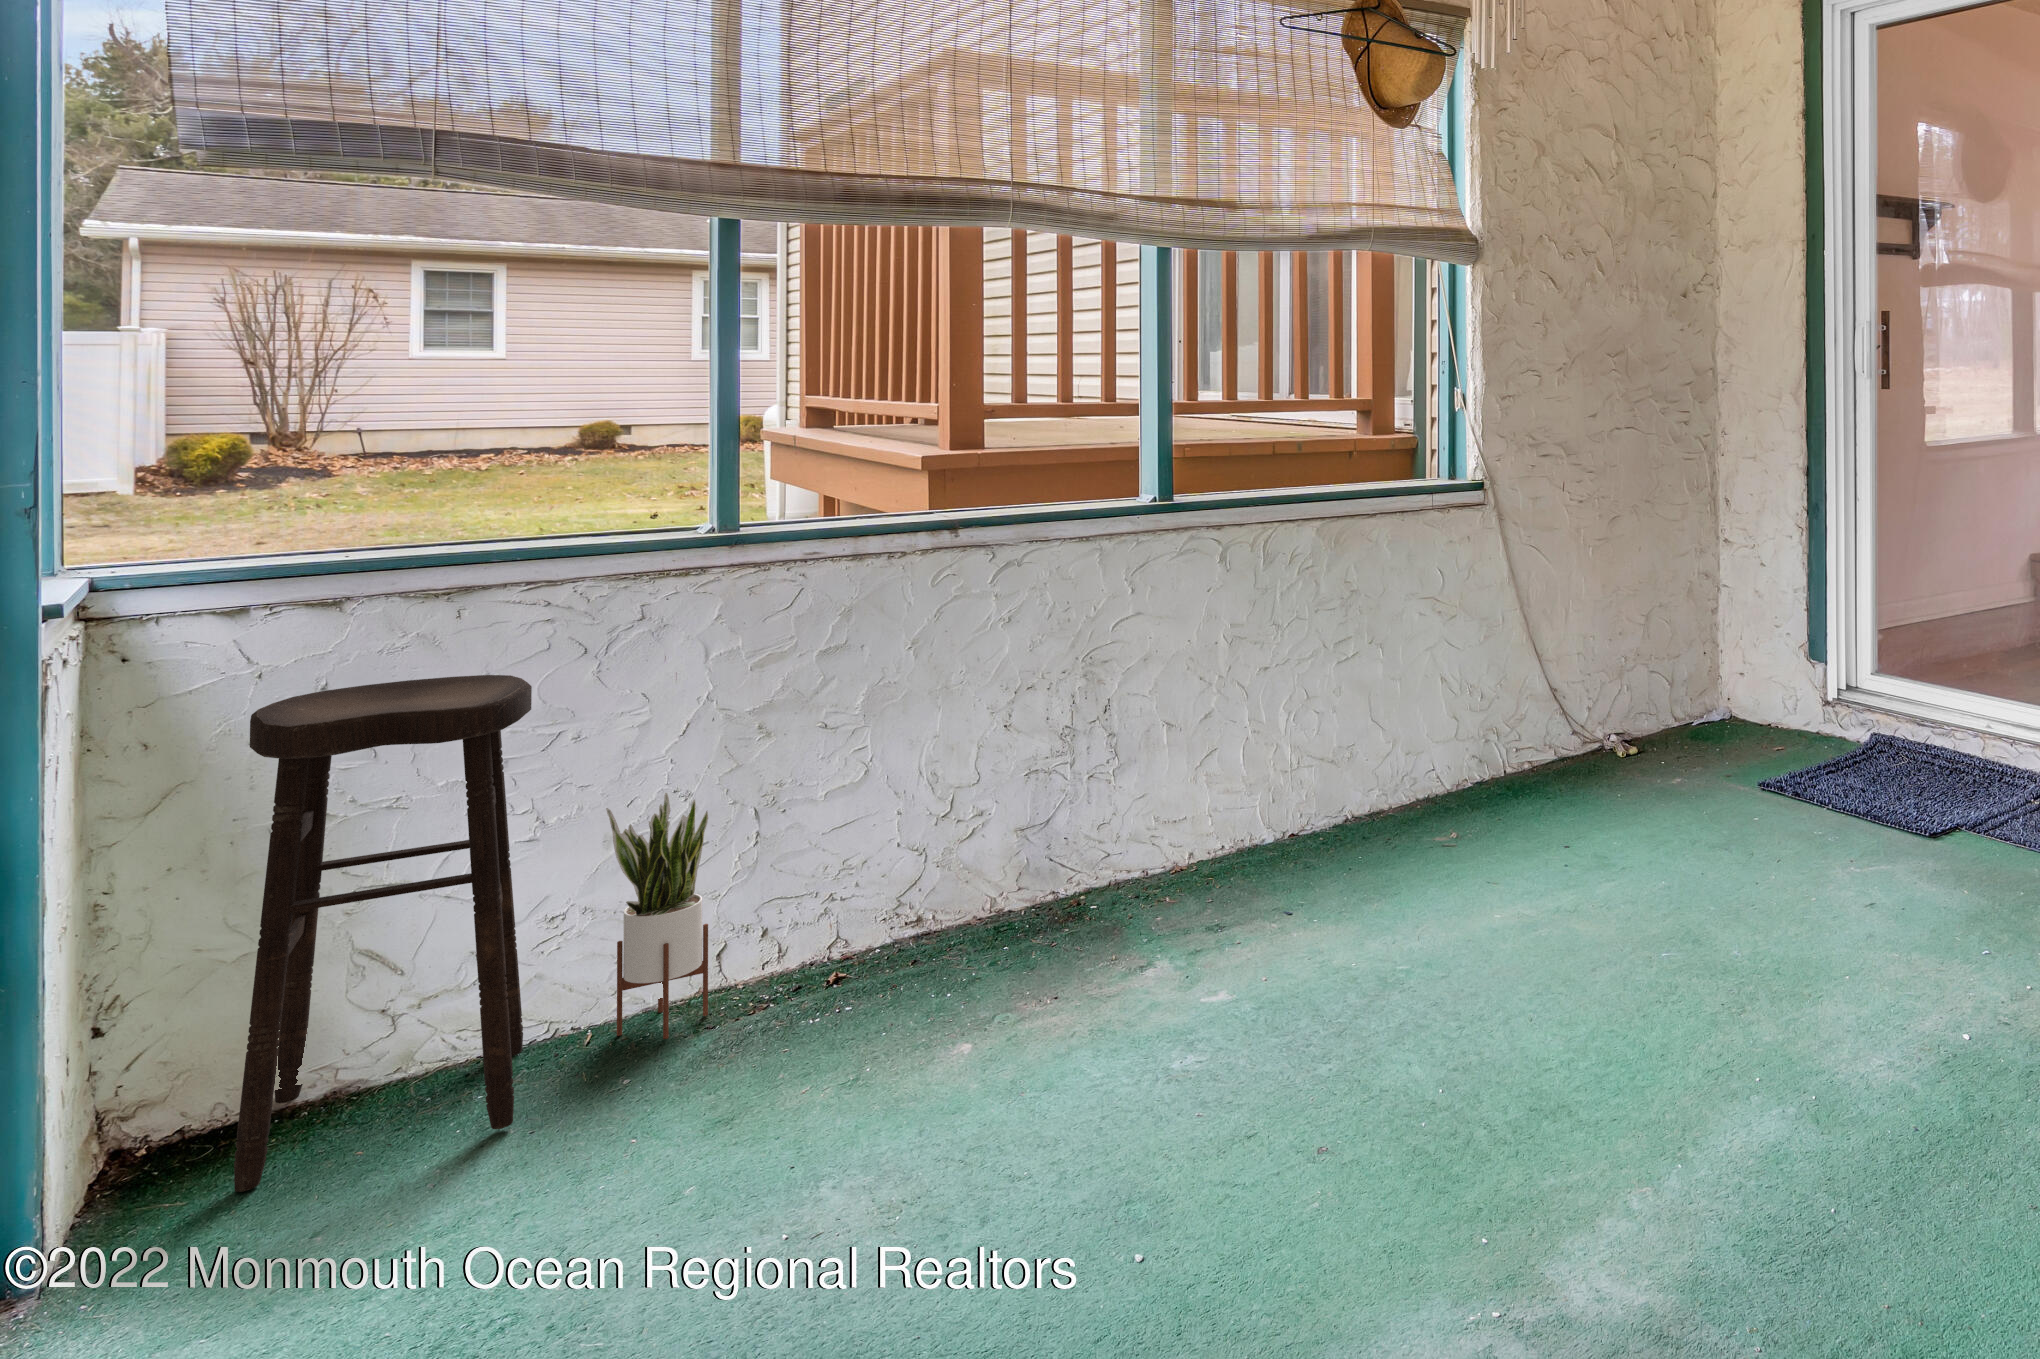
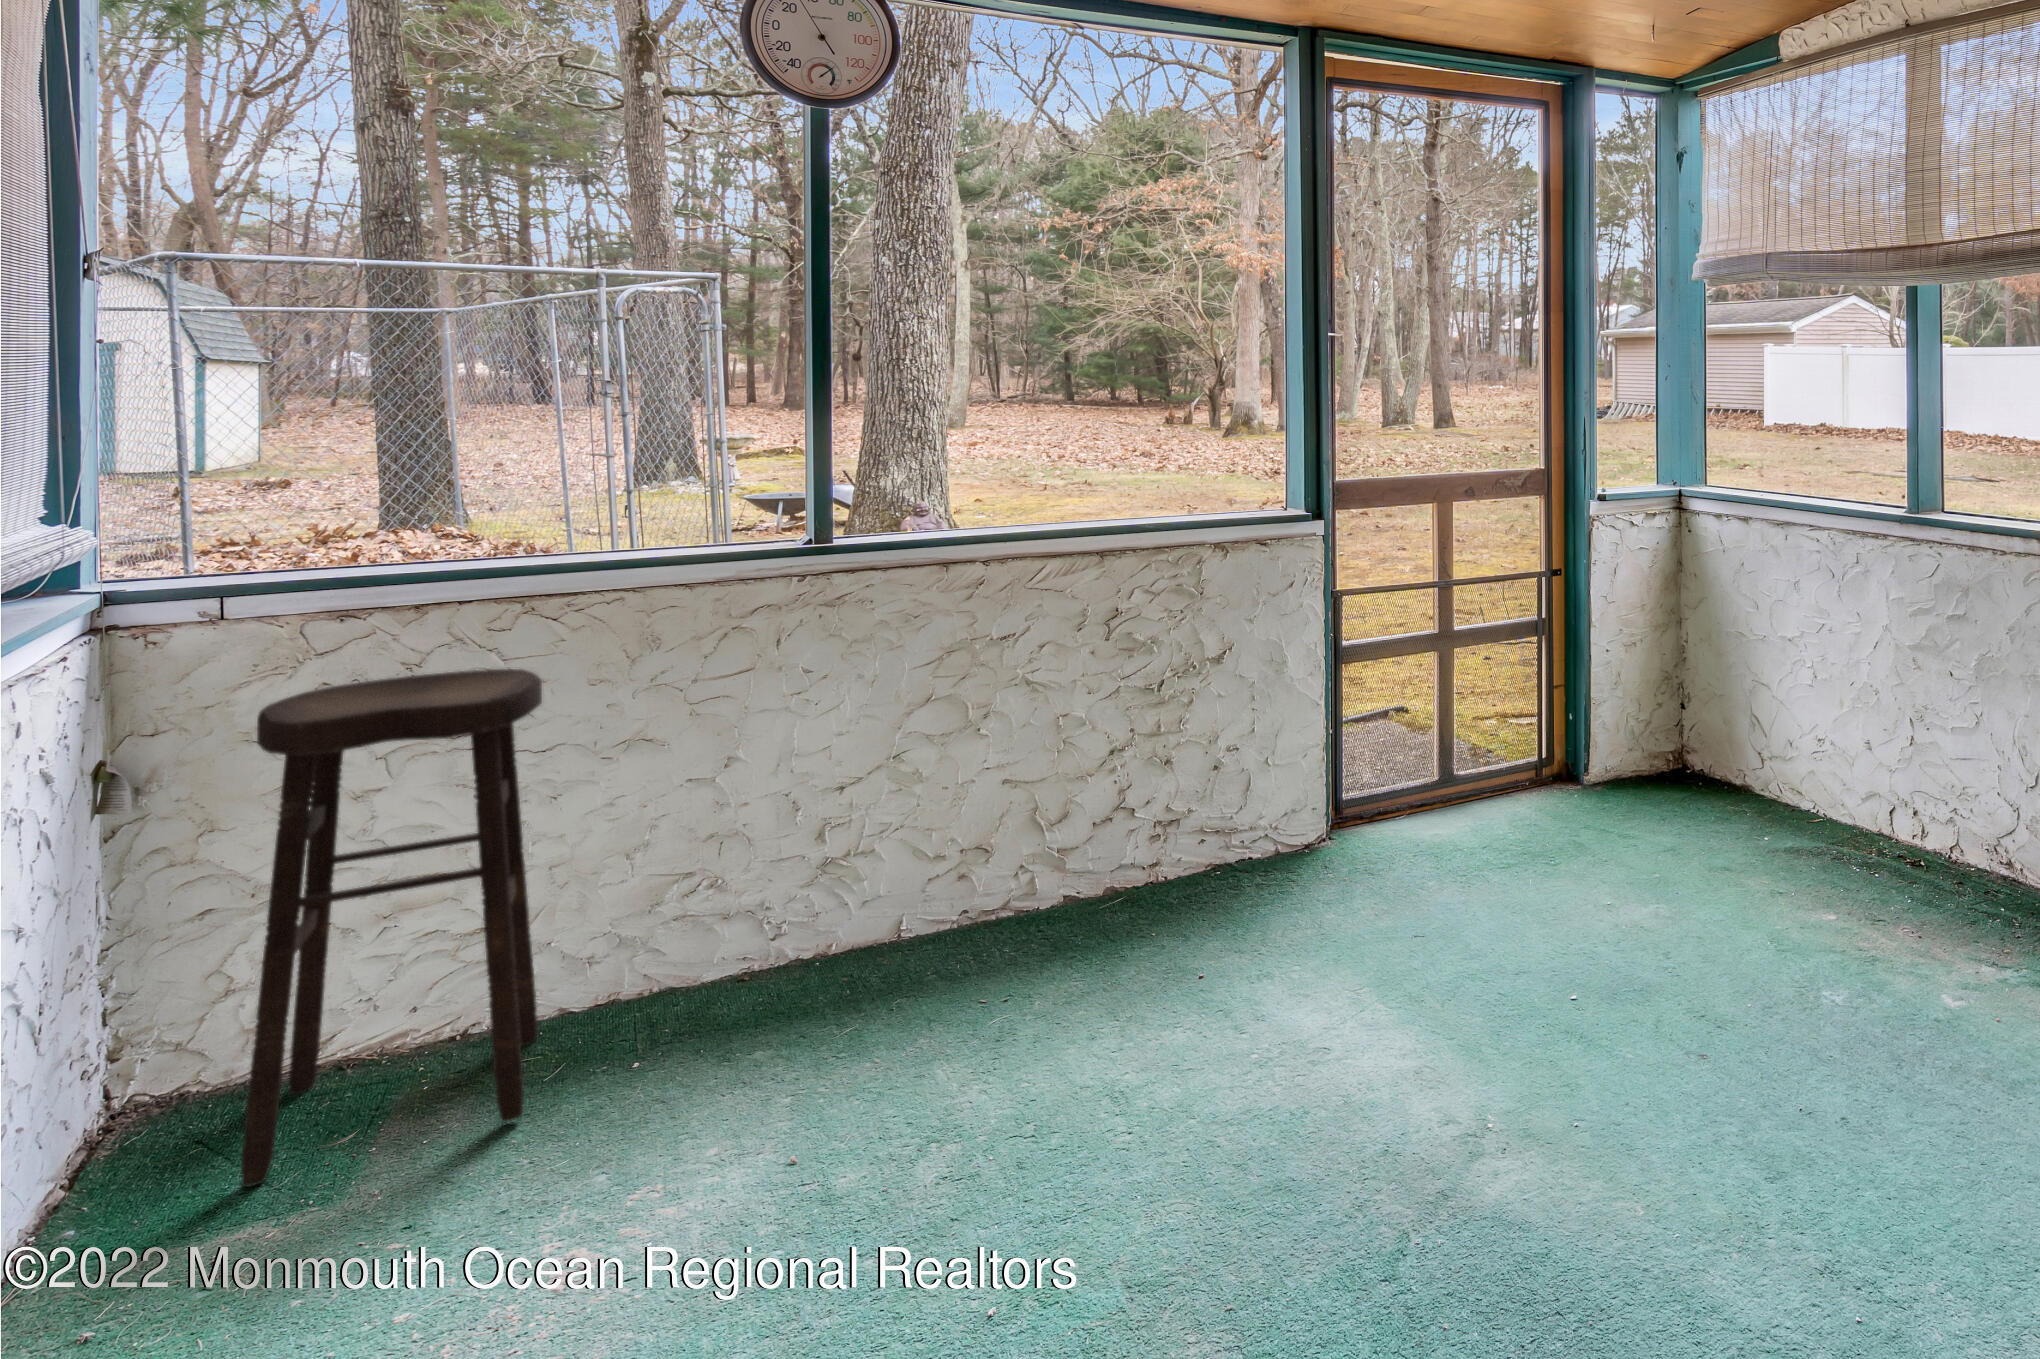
potted plant: present [606,793,708,1039] -> none [619,784,722,1028]

